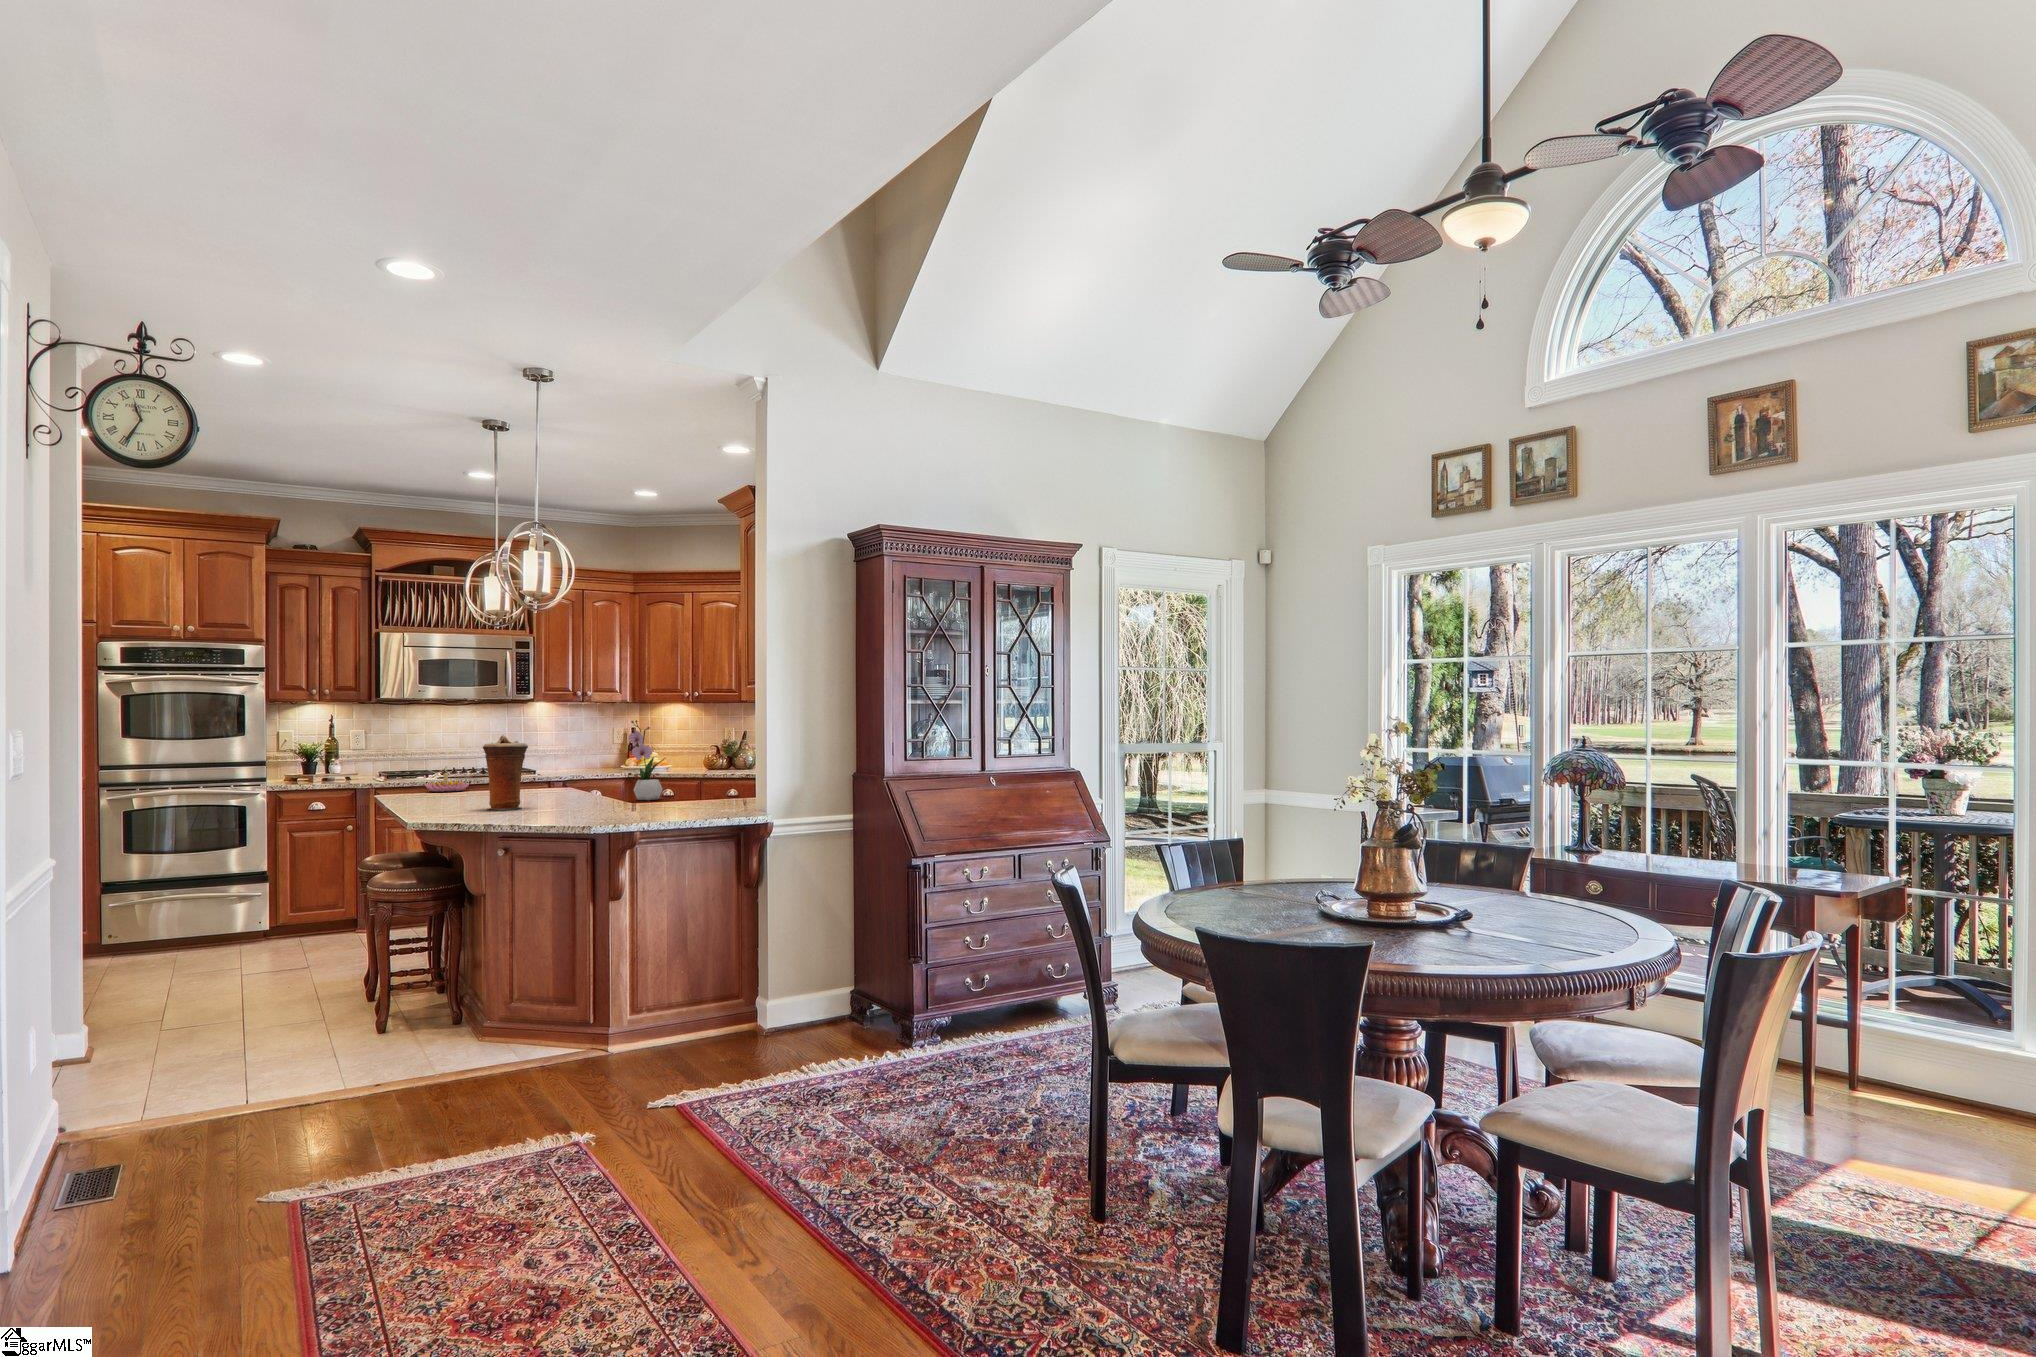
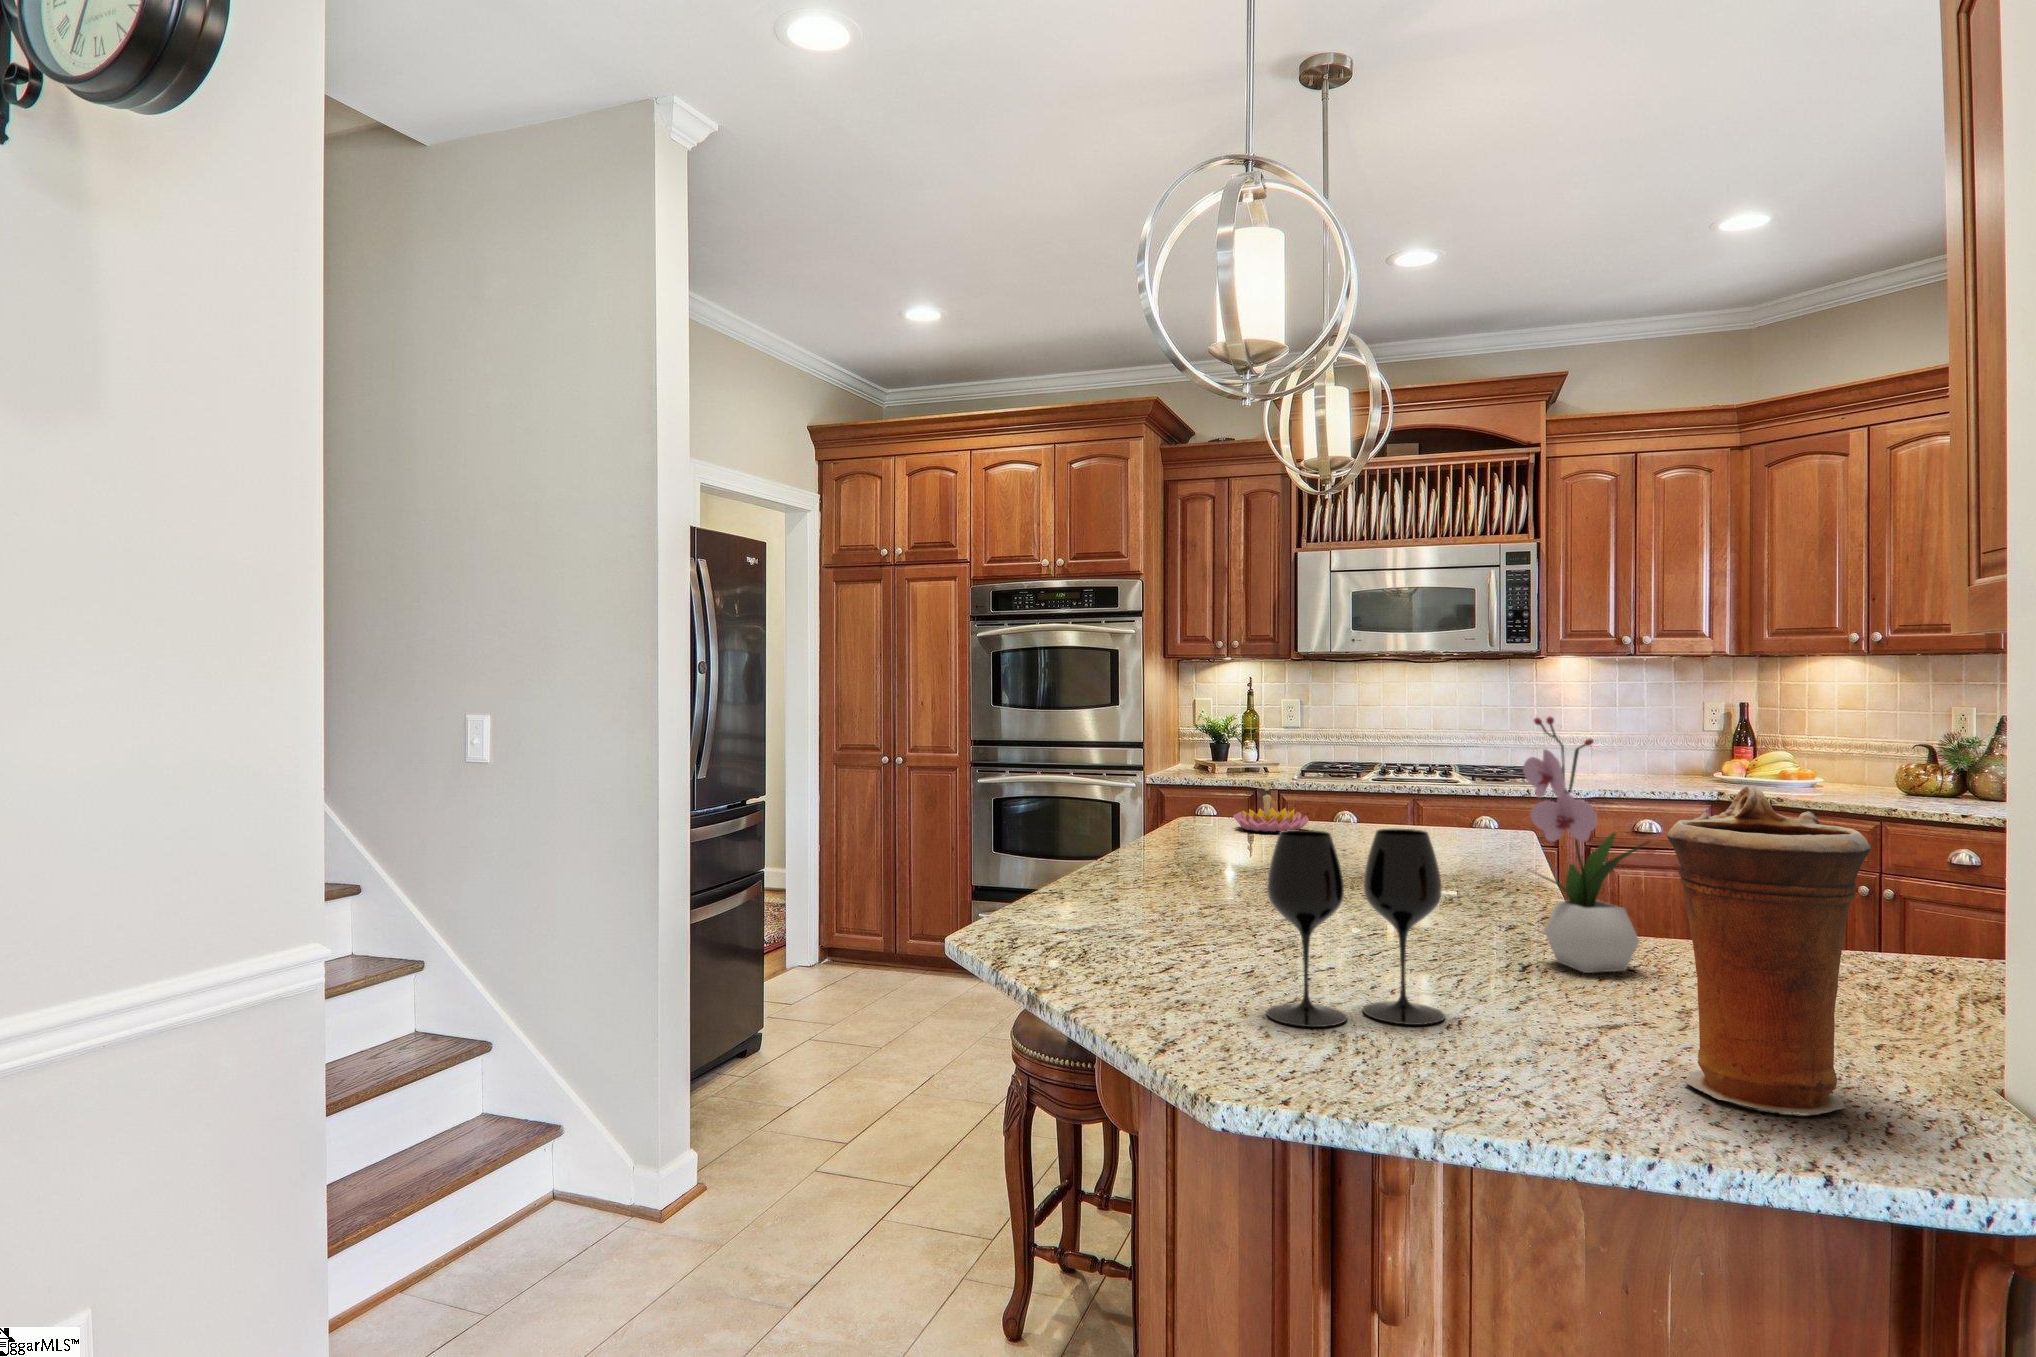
vase: present [483,735,528,809] -> present [1667,786,1871,1115]
wine glass: none [574,752,624,810] -> present [1266,829,1445,1027]

